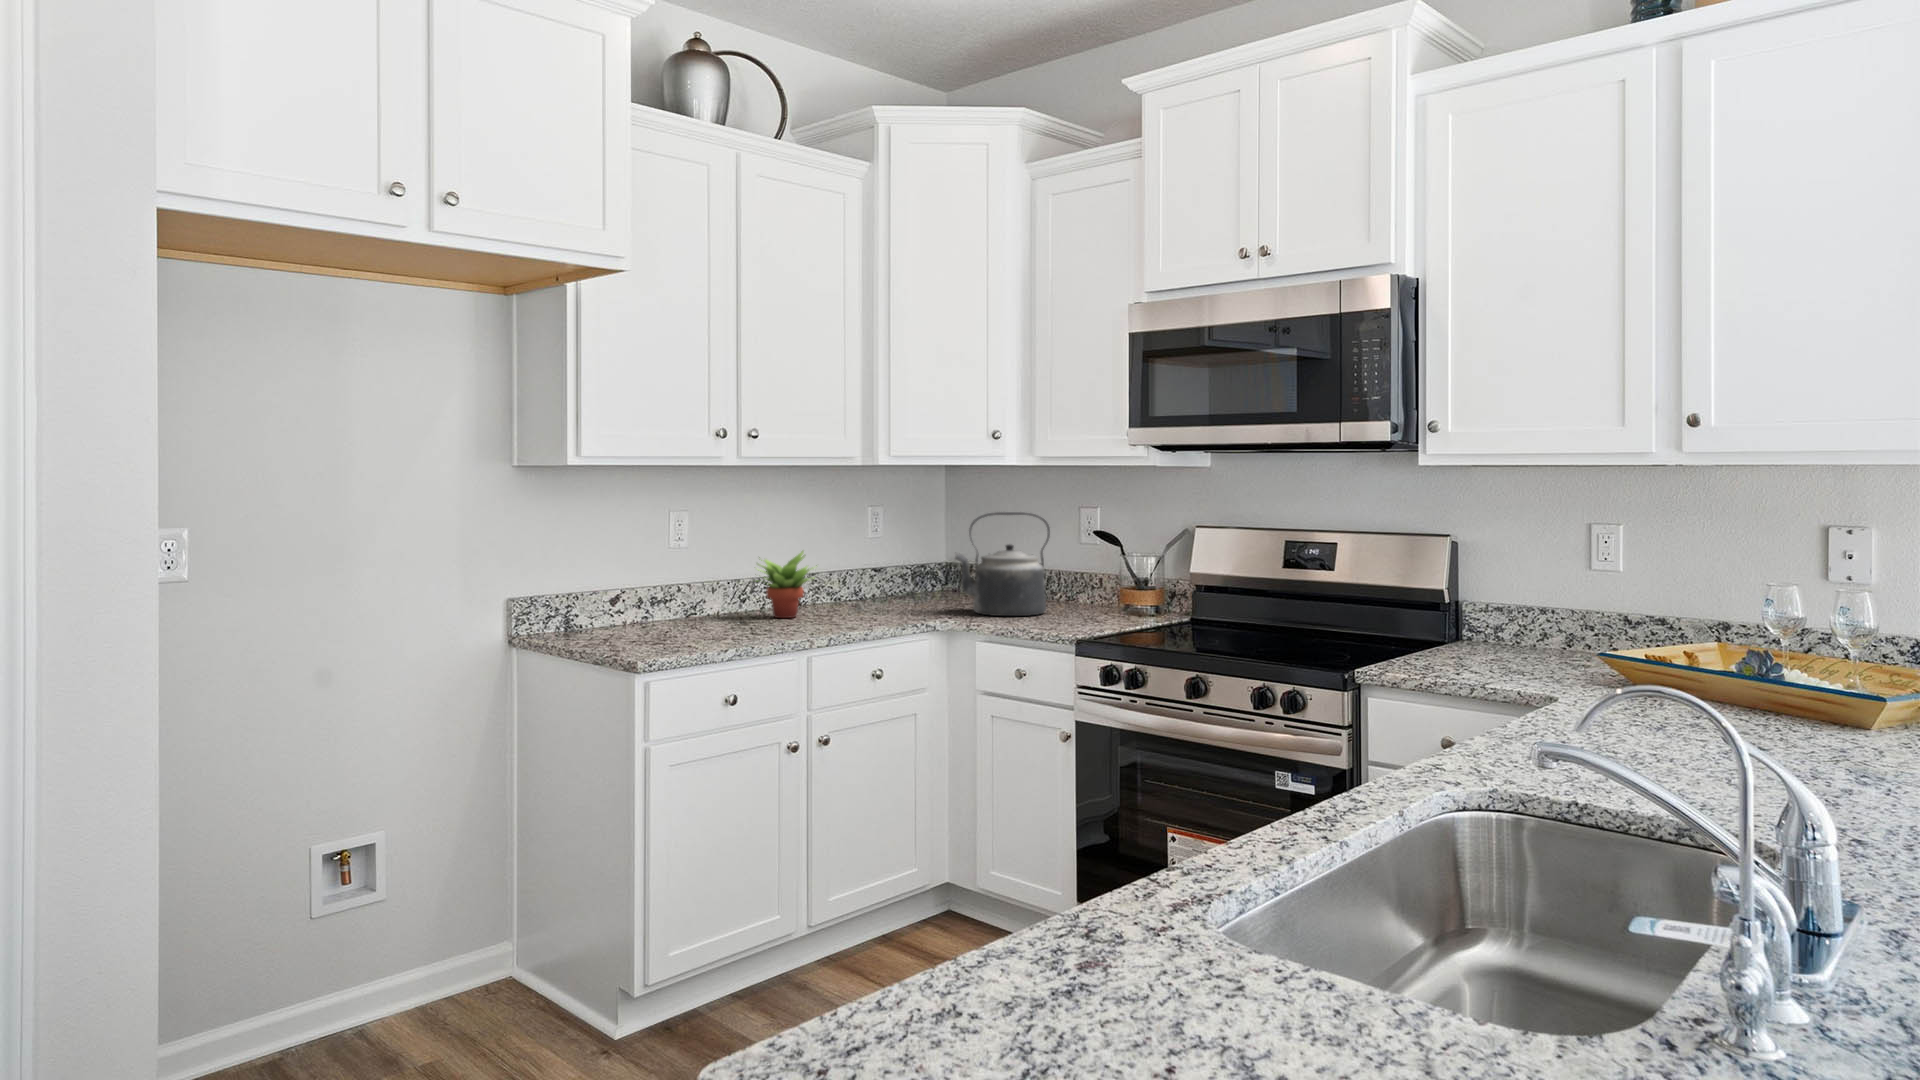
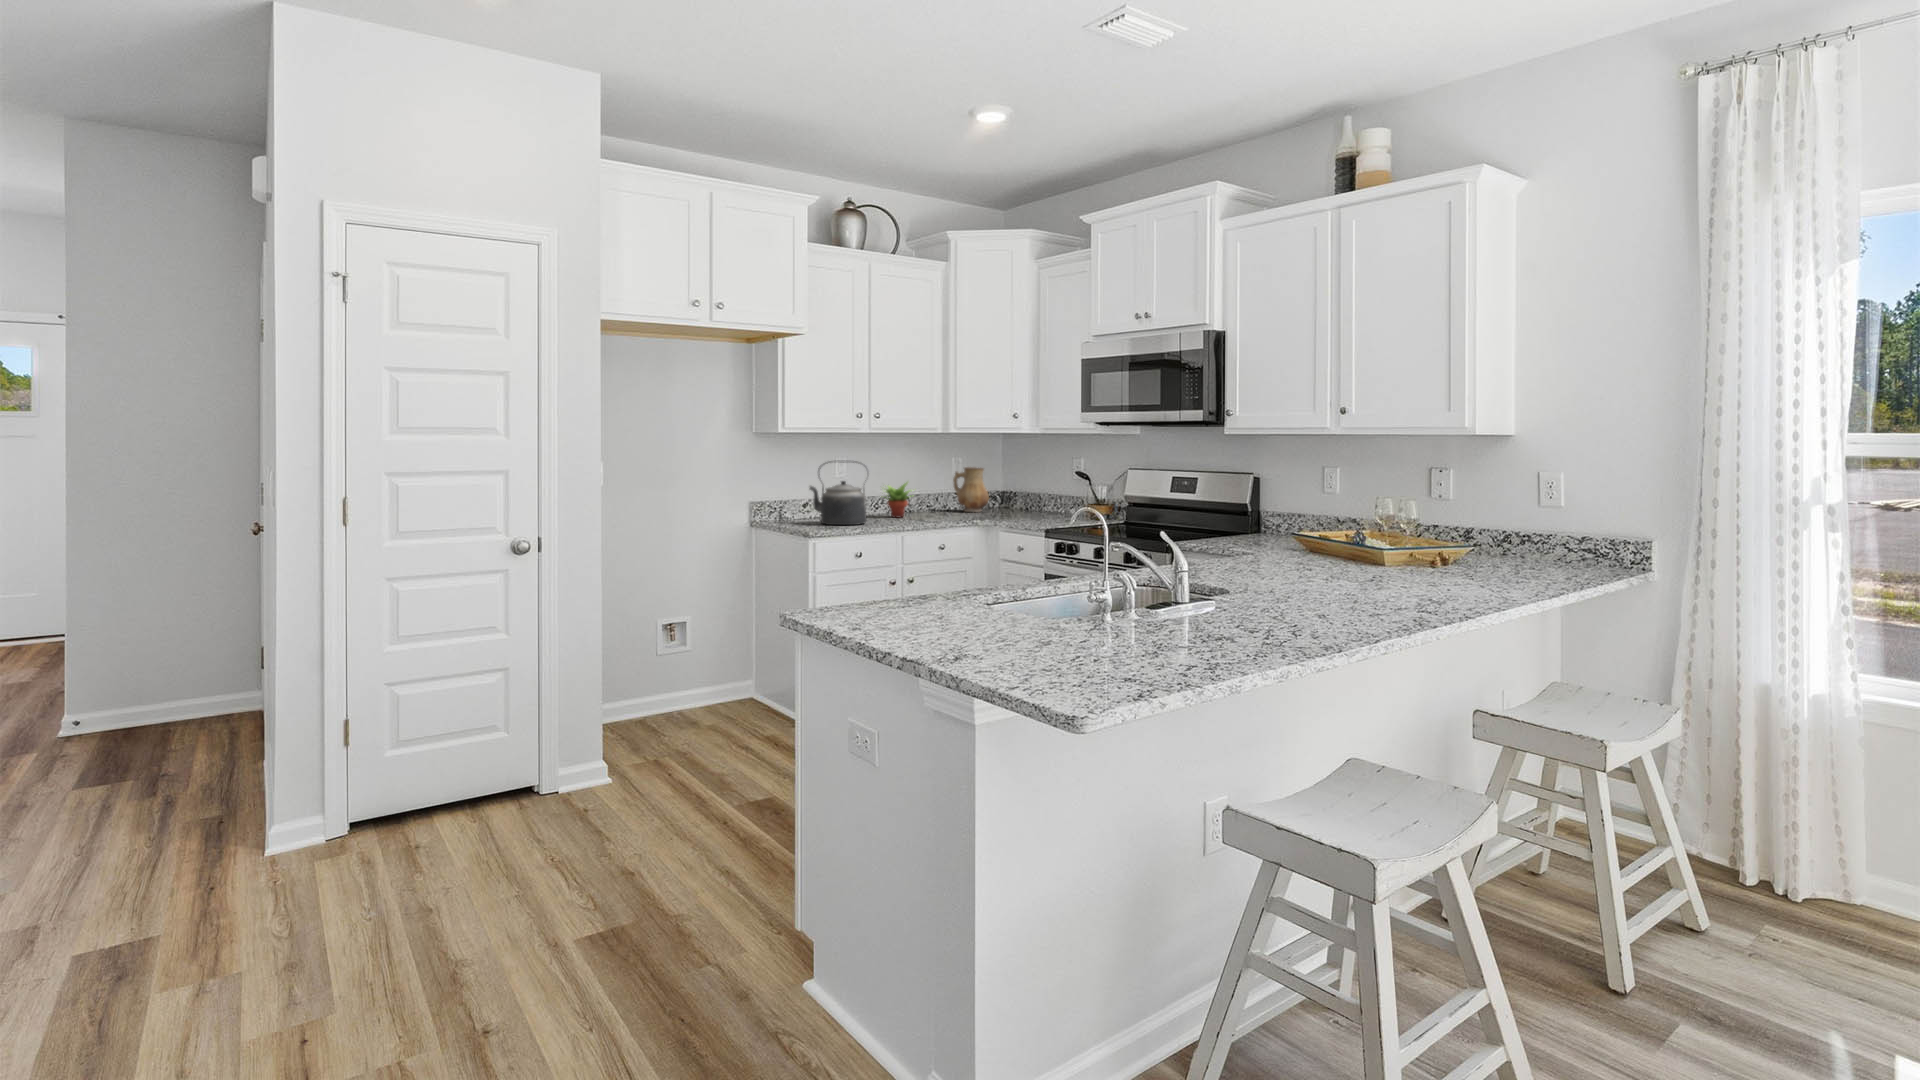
kettle: present [955,512,1050,616] -> present [810,461,867,525]
ceramic pitcher: none [872,524,934,602] -> present [953,467,989,512]

